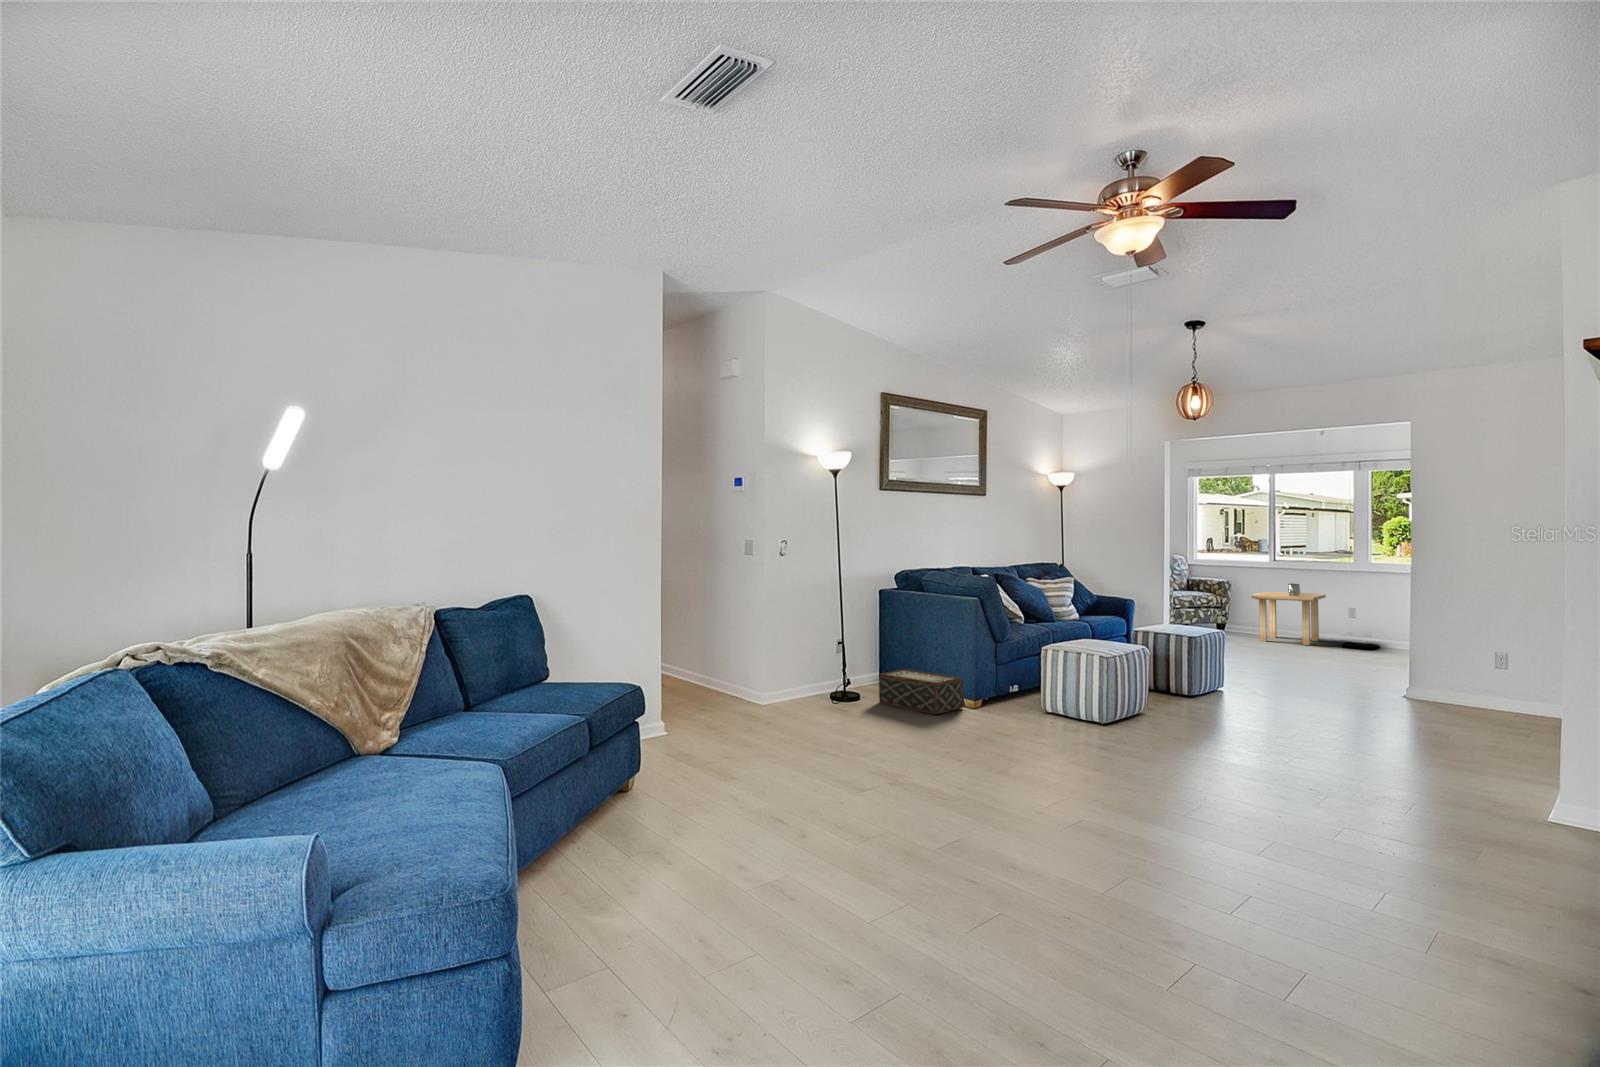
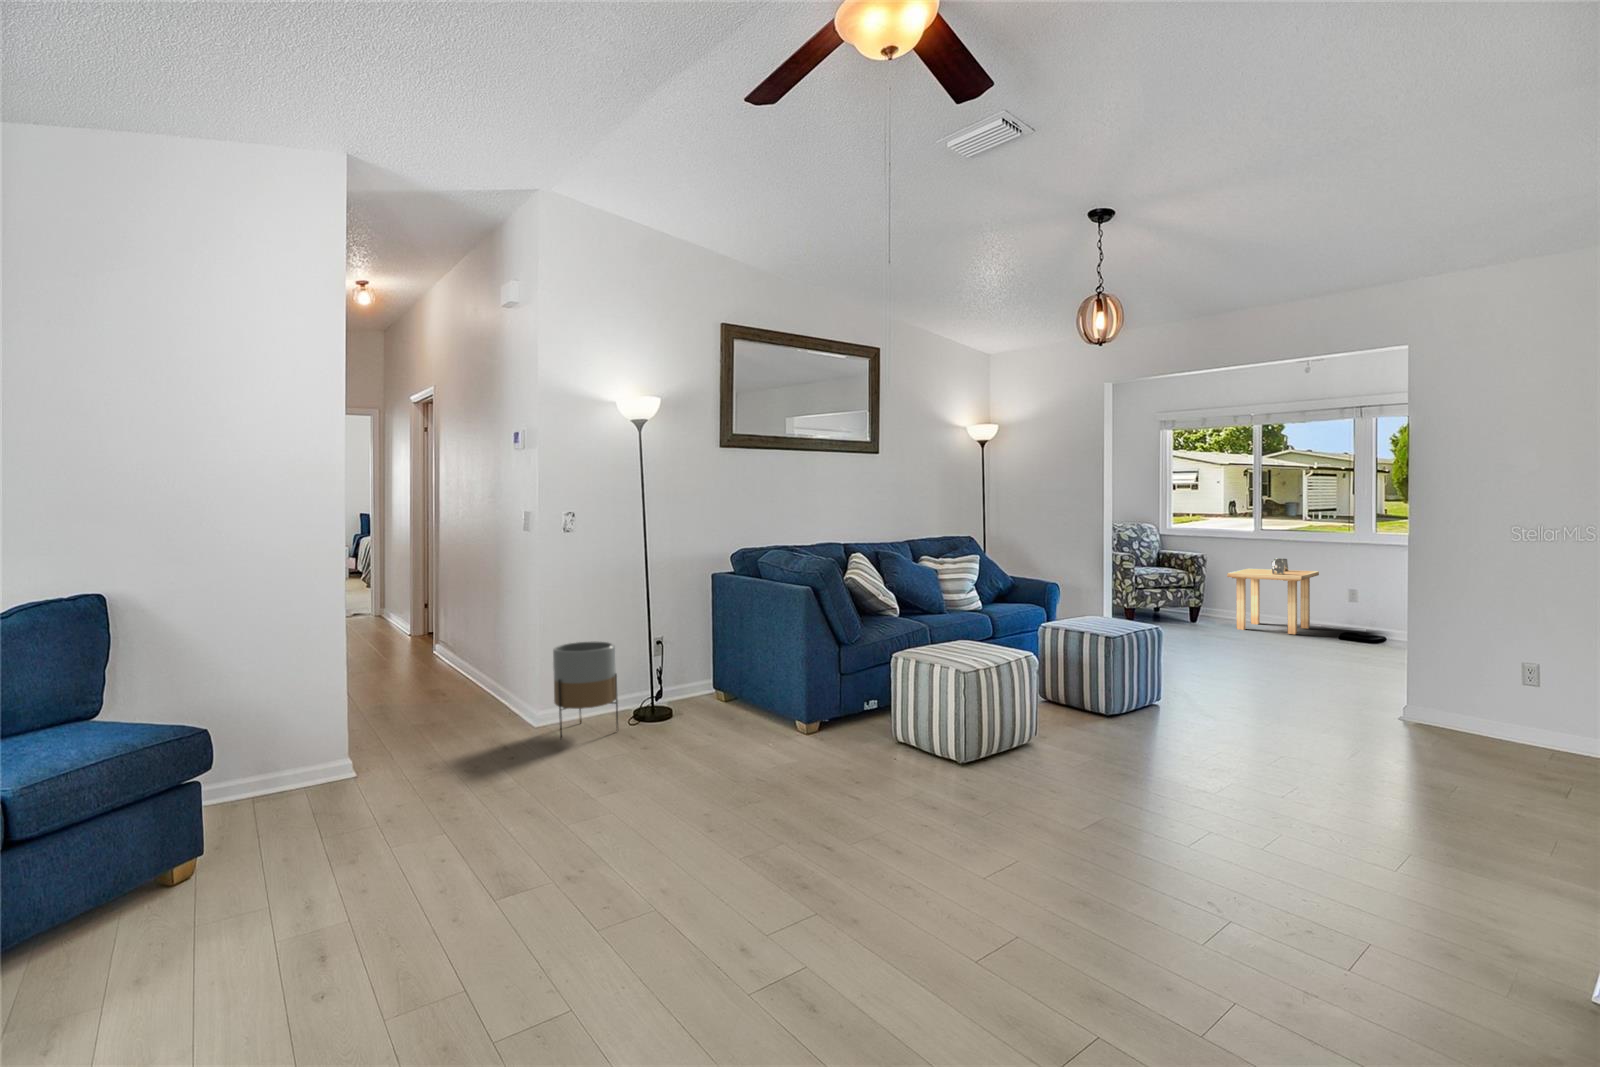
planter: none [784,639,832,710] -> present [553,641,618,738]
woven basket: present [879,669,963,714] -> none [686,680,790,746]

